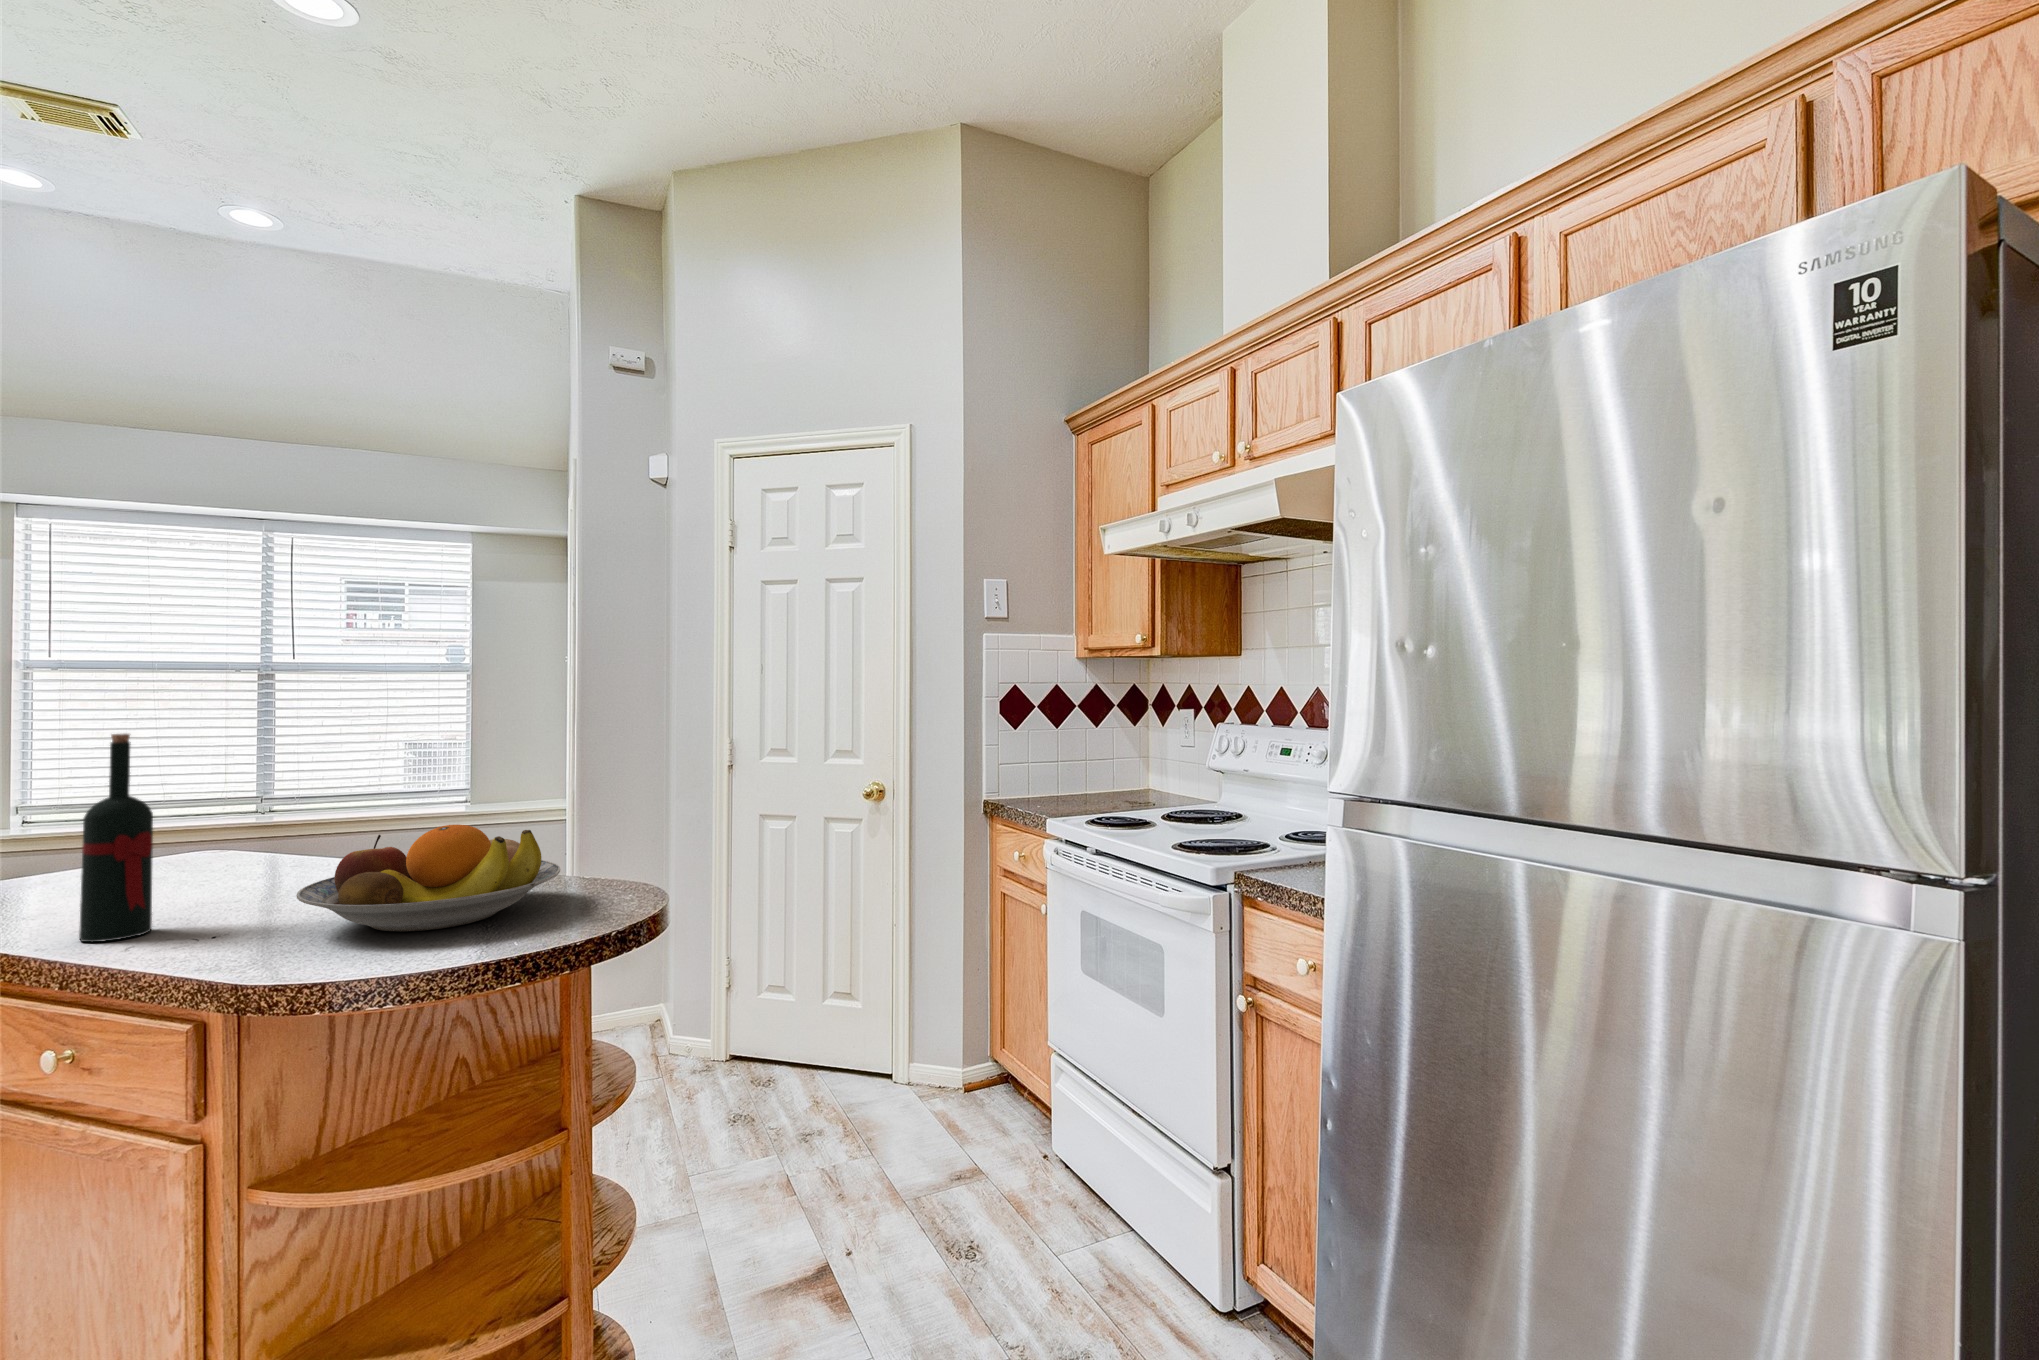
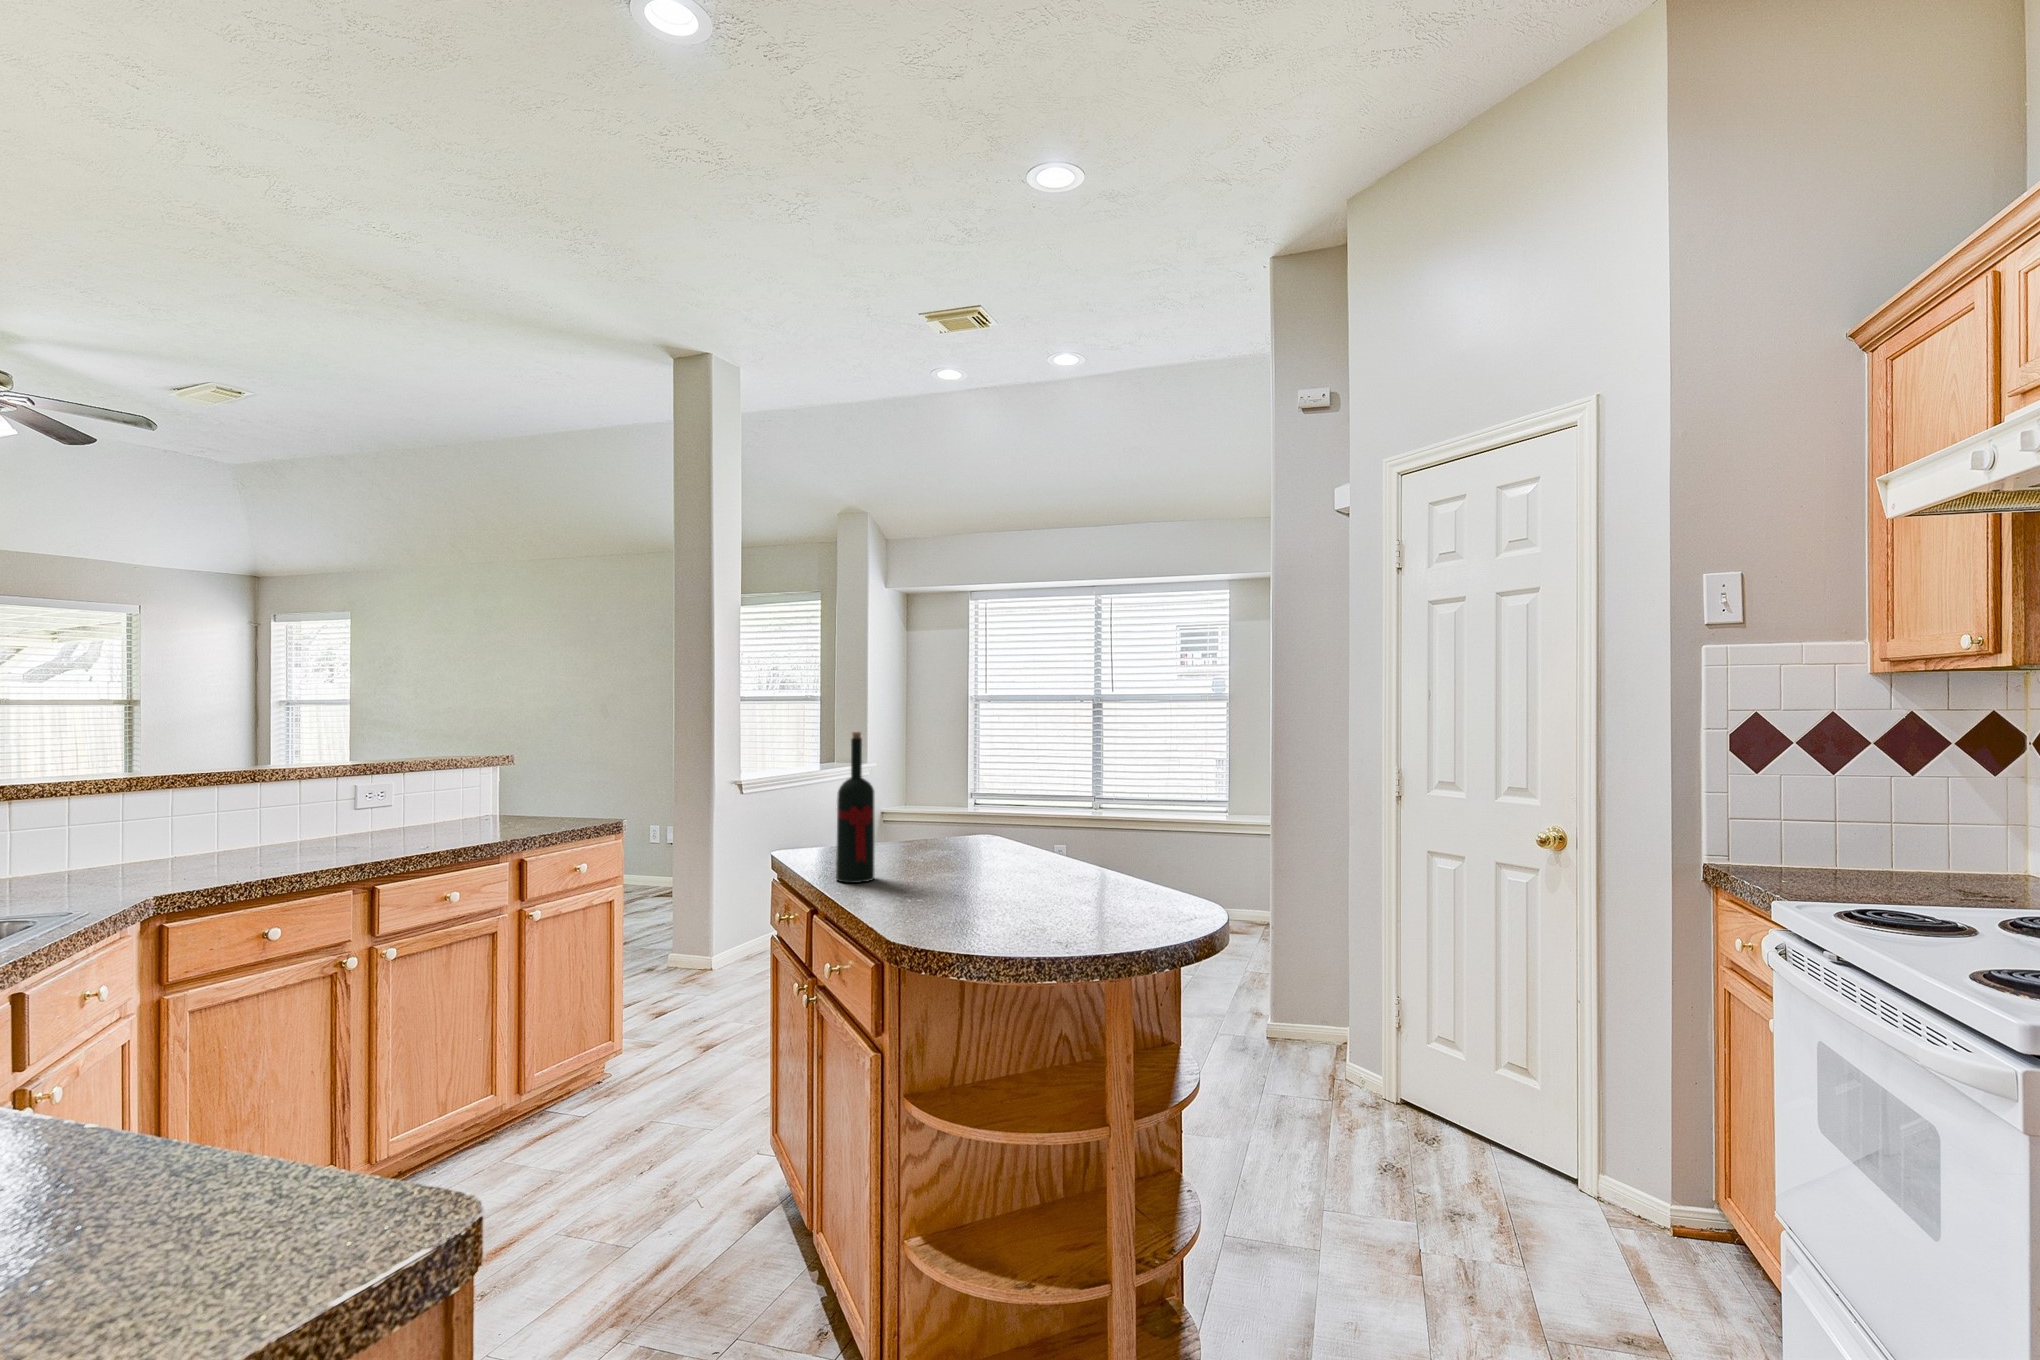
fruit bowl: present [296,825,560,931] -> none [937,827,1129,915]

